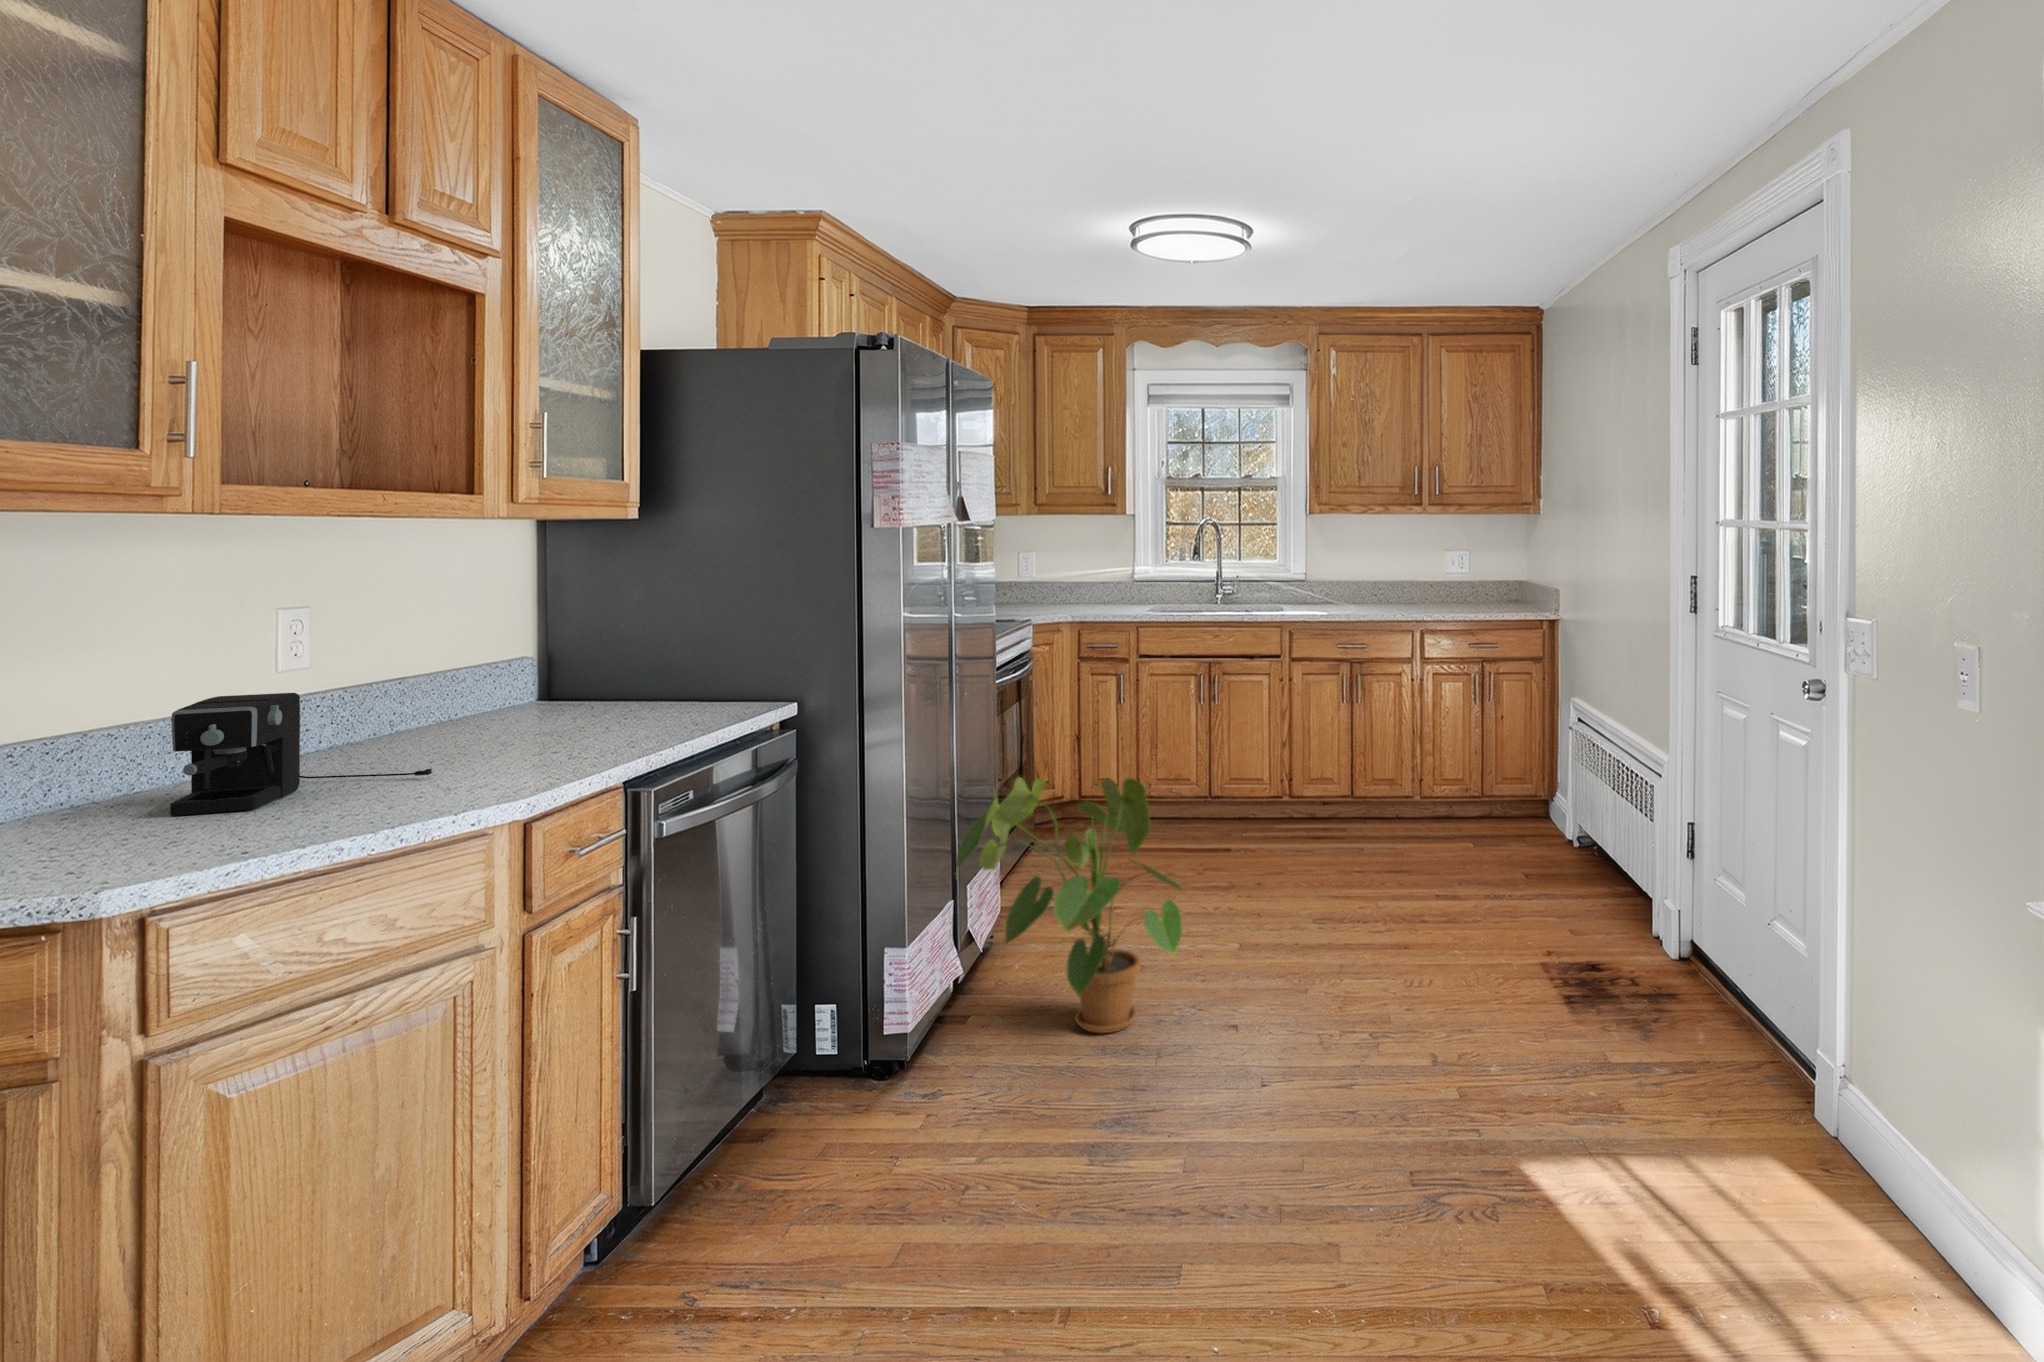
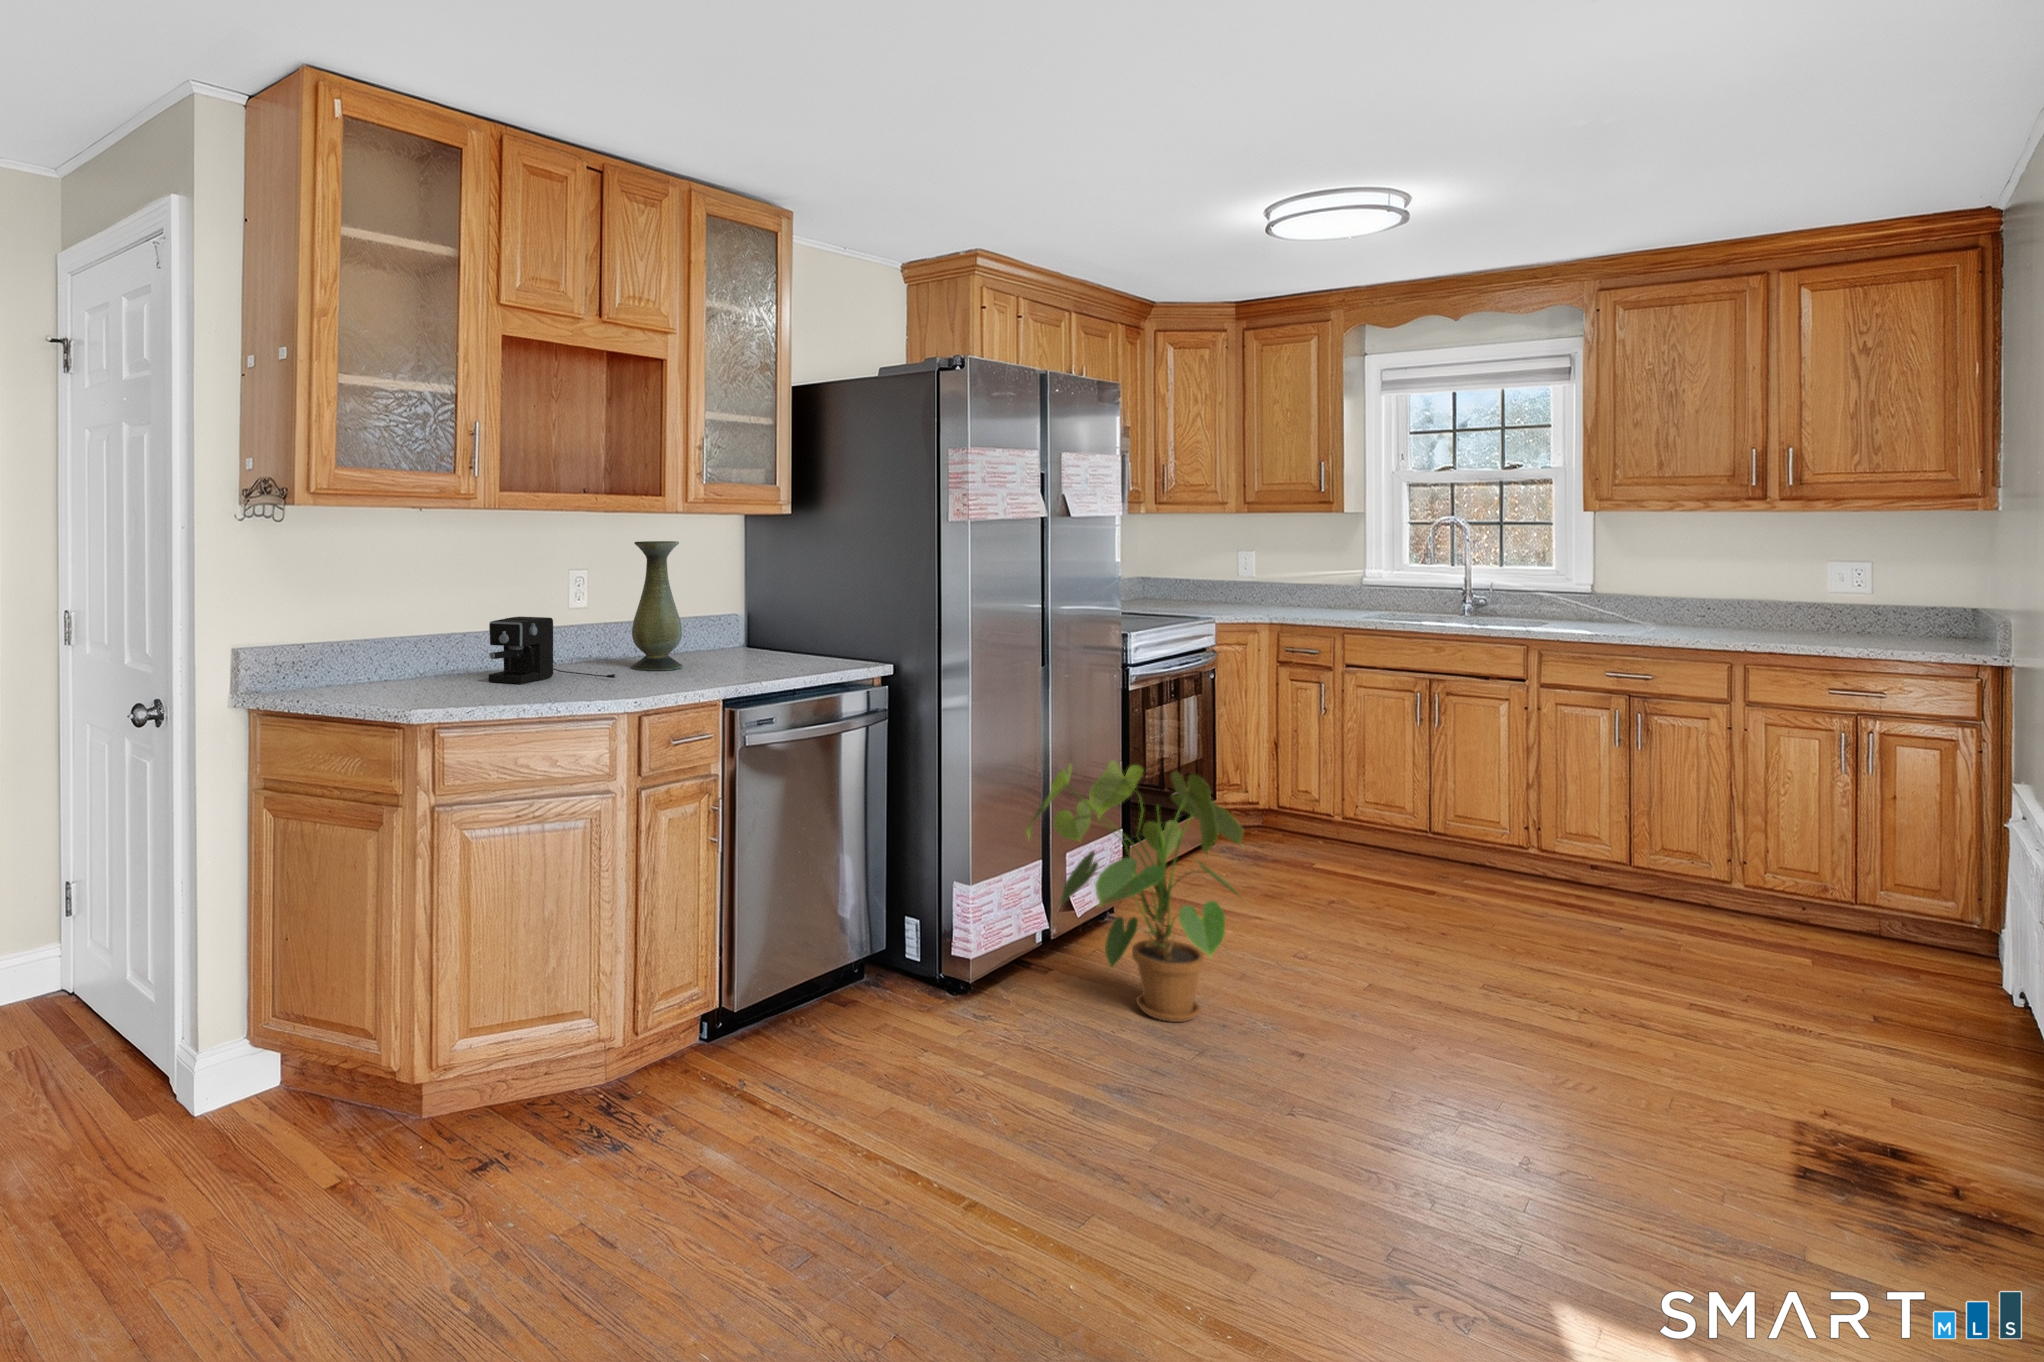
vase: none [419,562,512,756] -> present [631,541,682,670]

